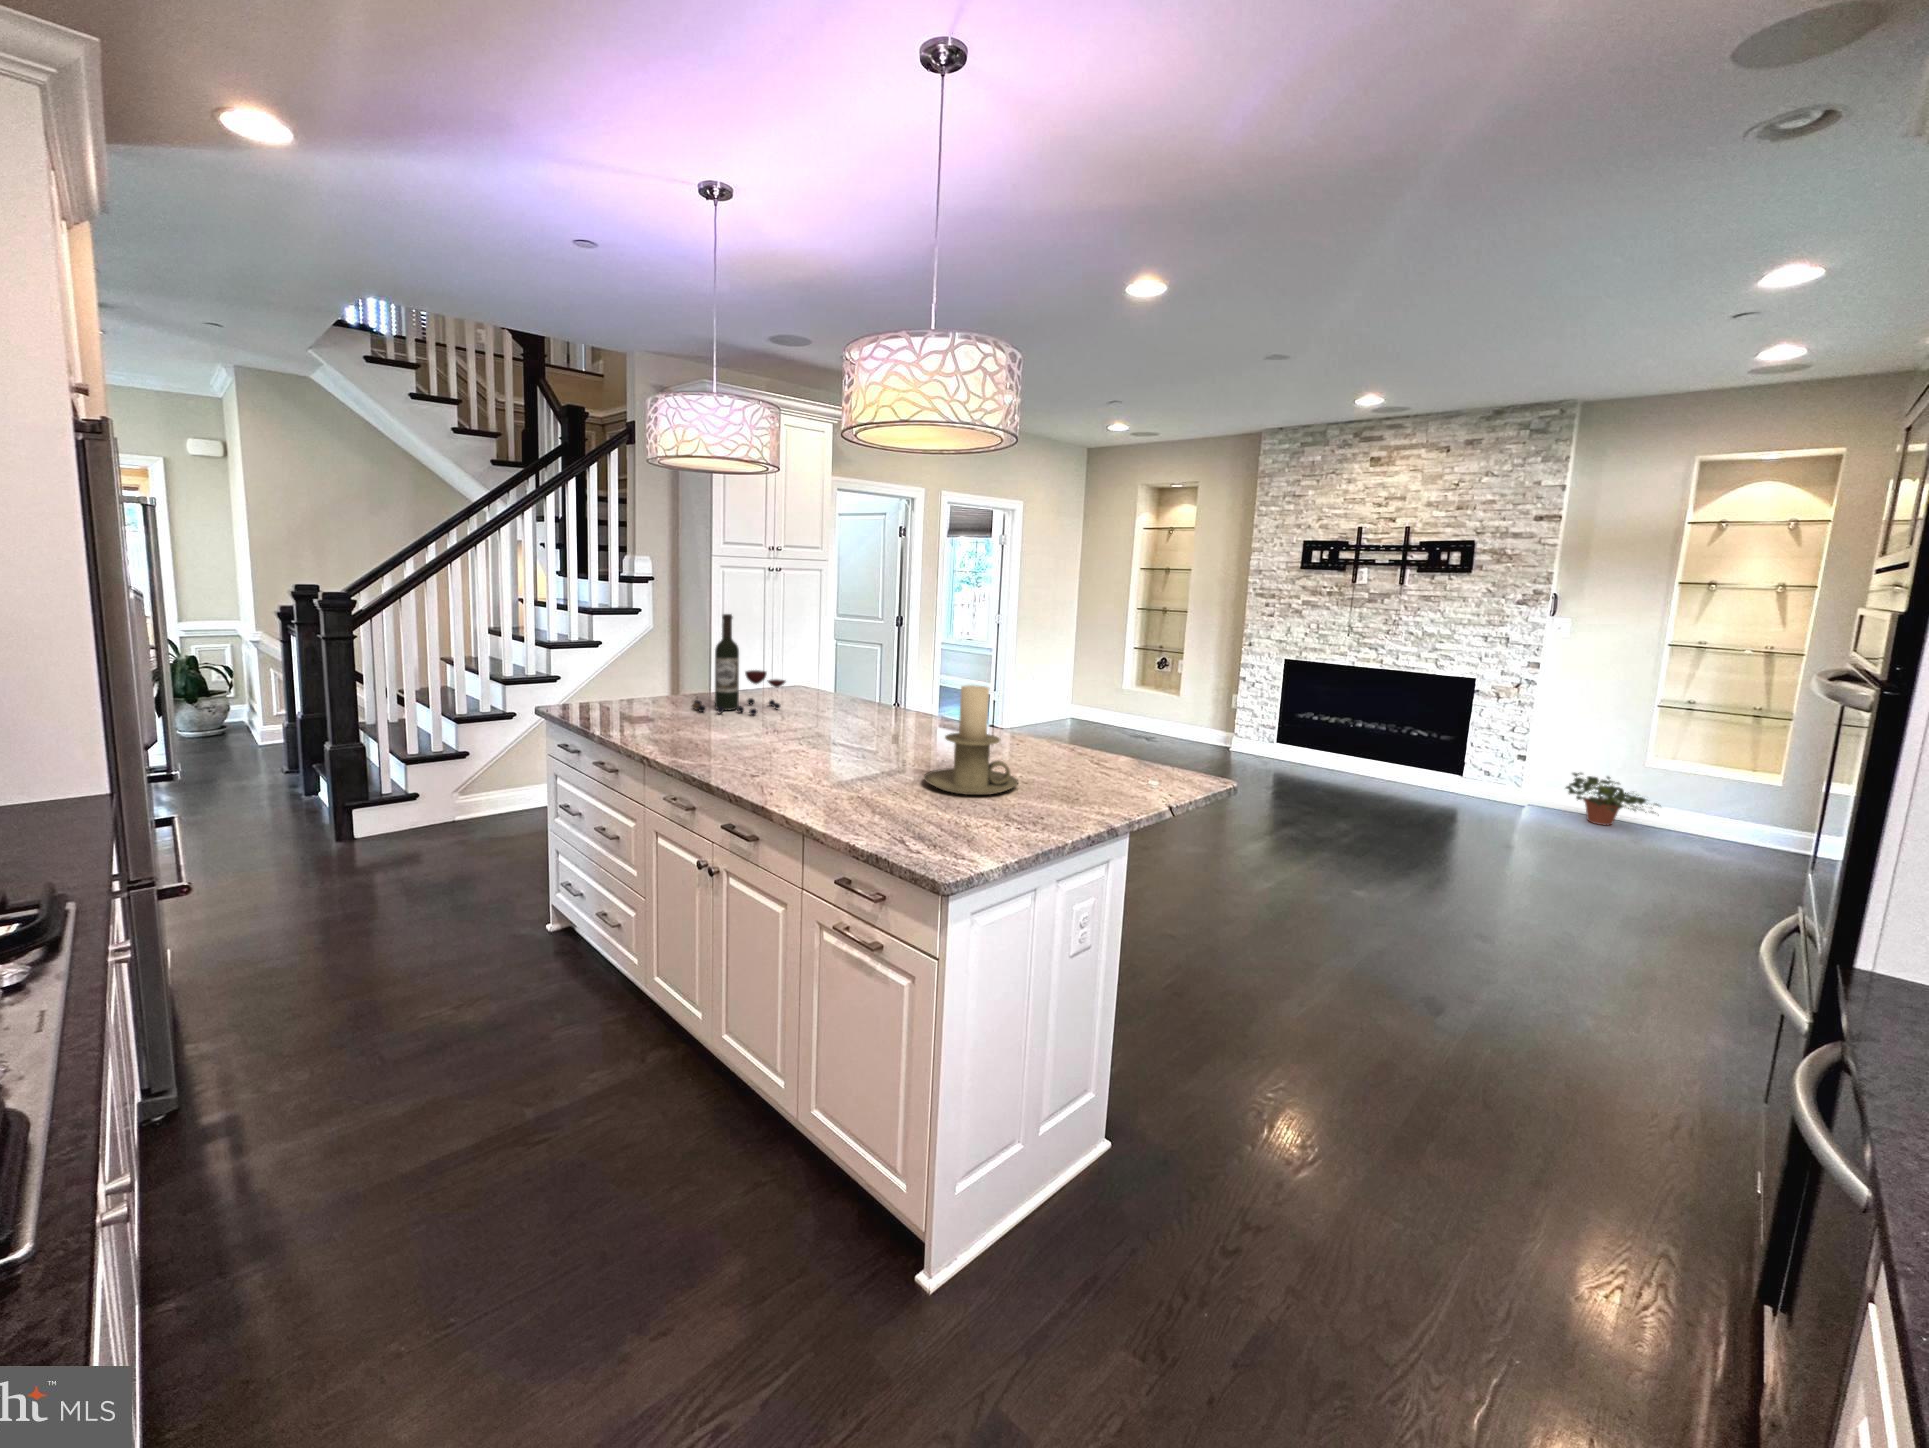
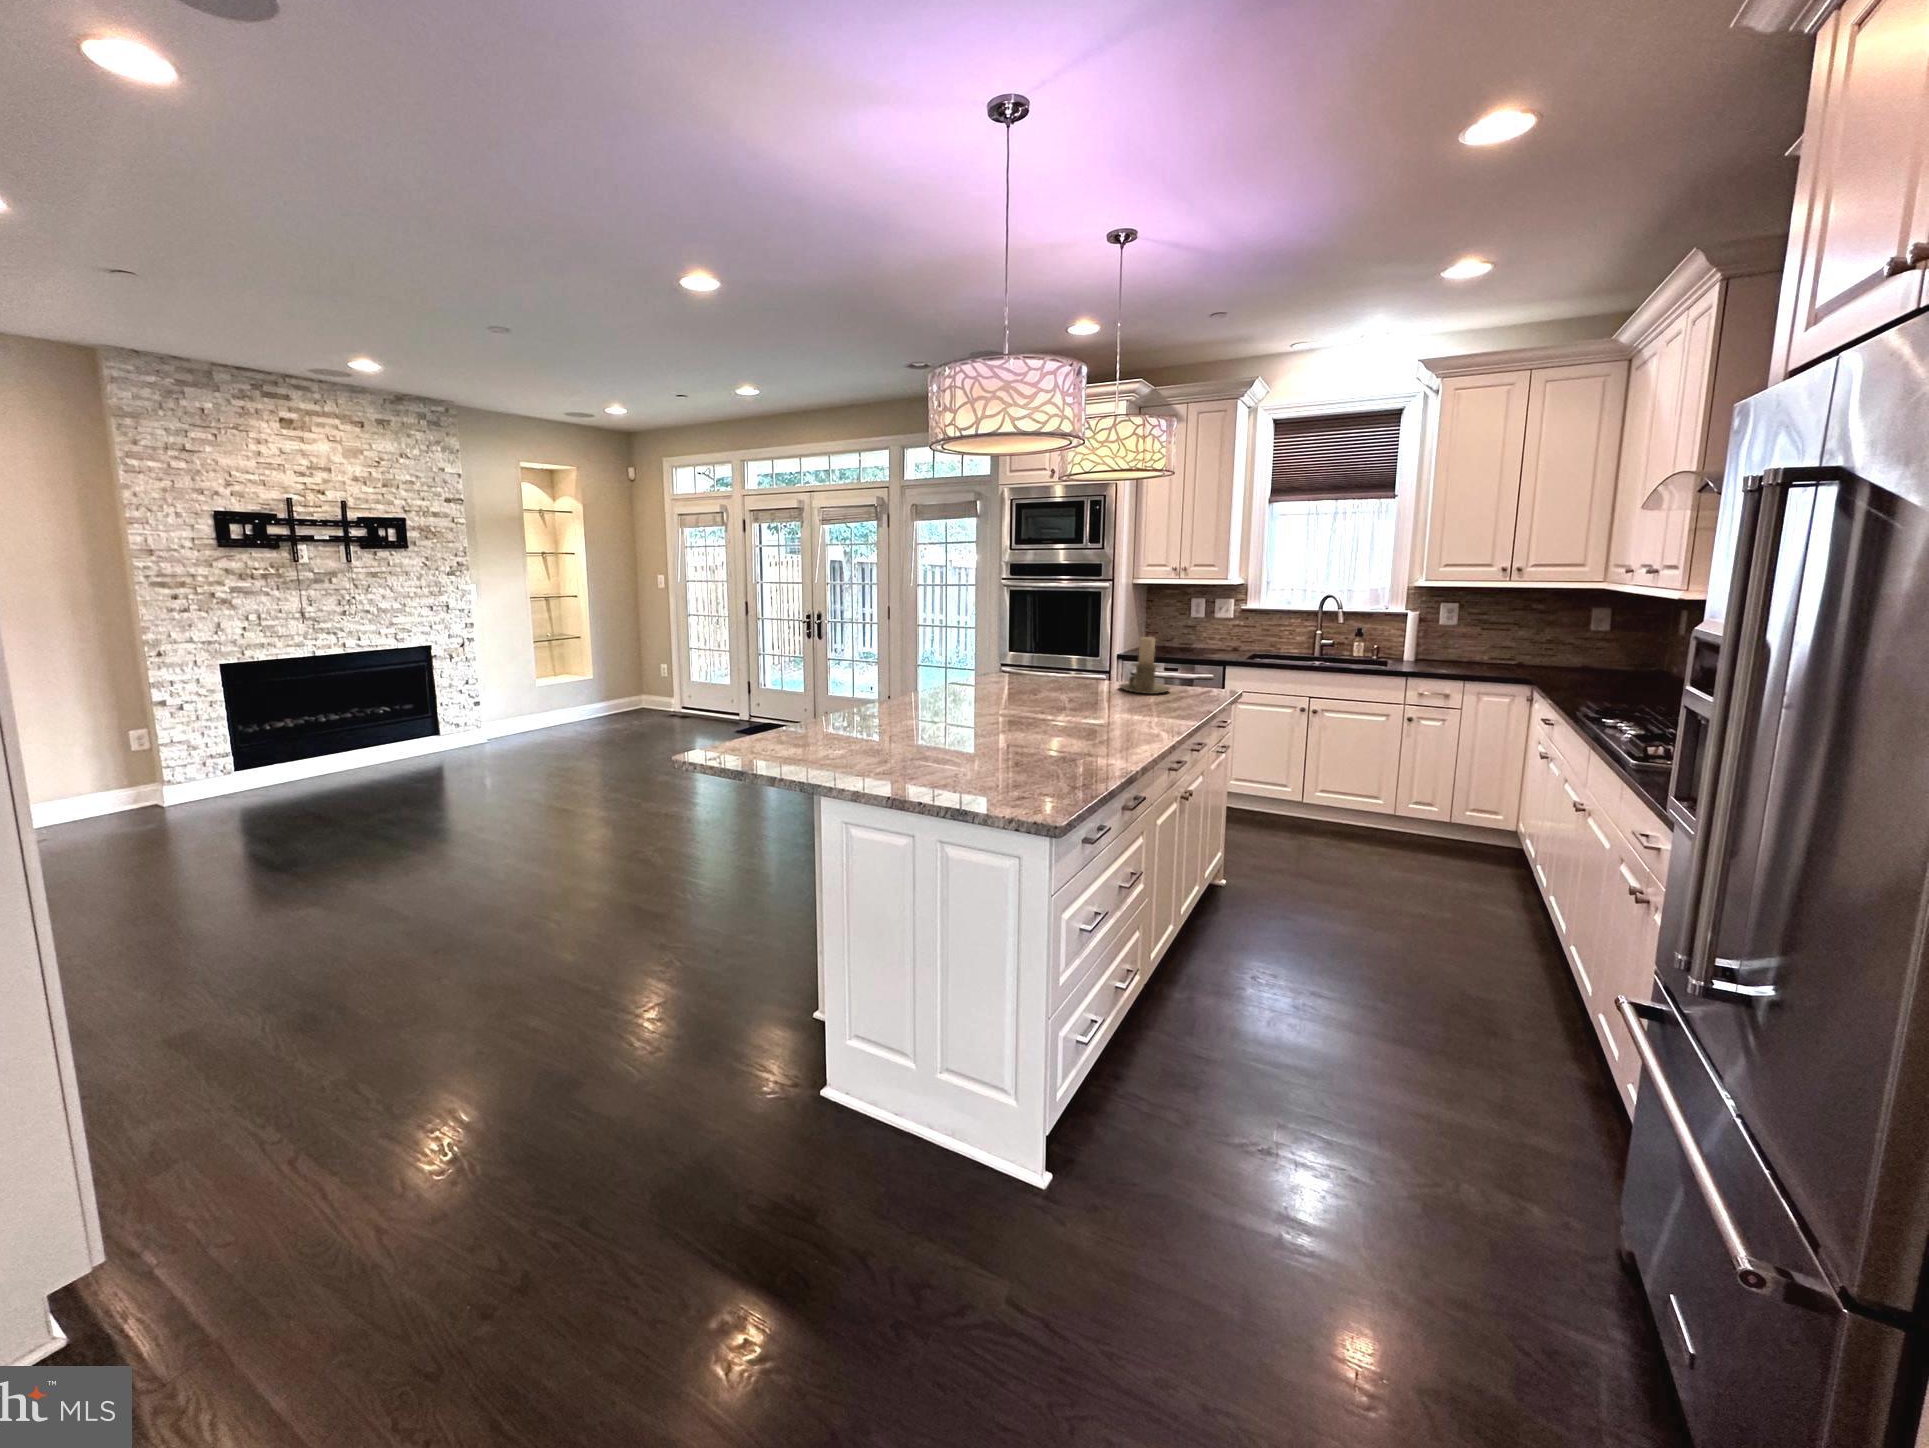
wine bottle: present [692,614,785,715] -> none [1002,641,1090,753]
potted plant: present [1566,773,1659,826] -> none [506,697,572,730]

